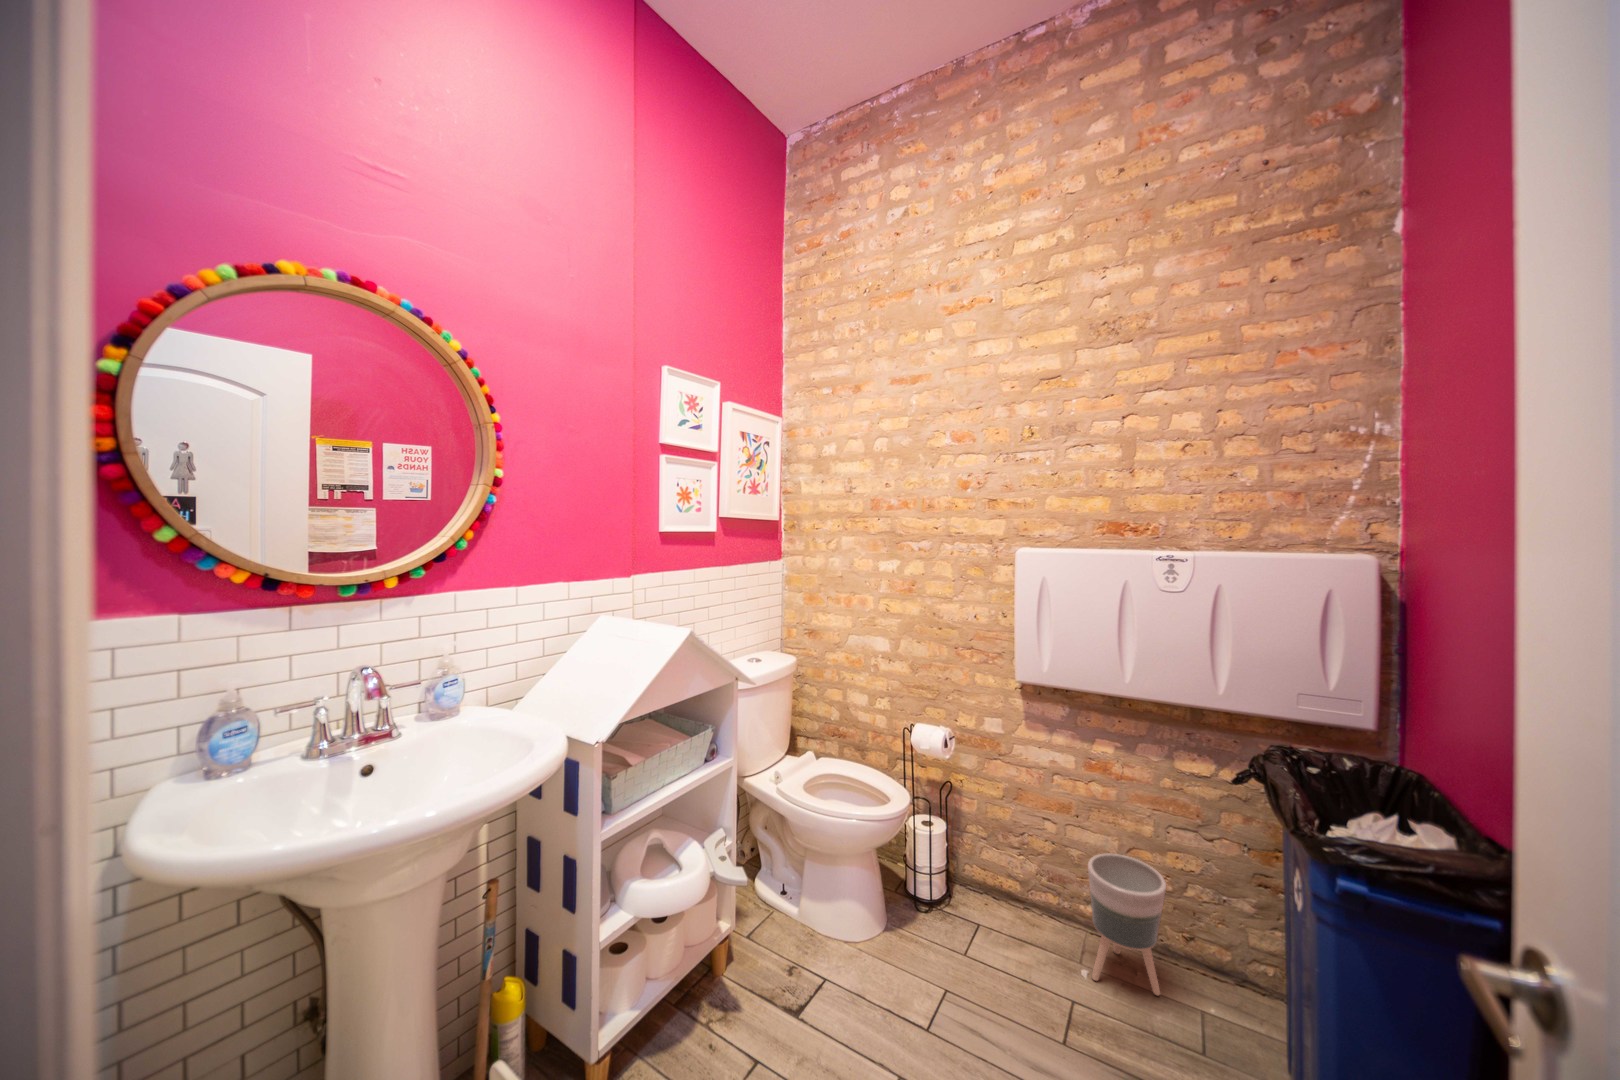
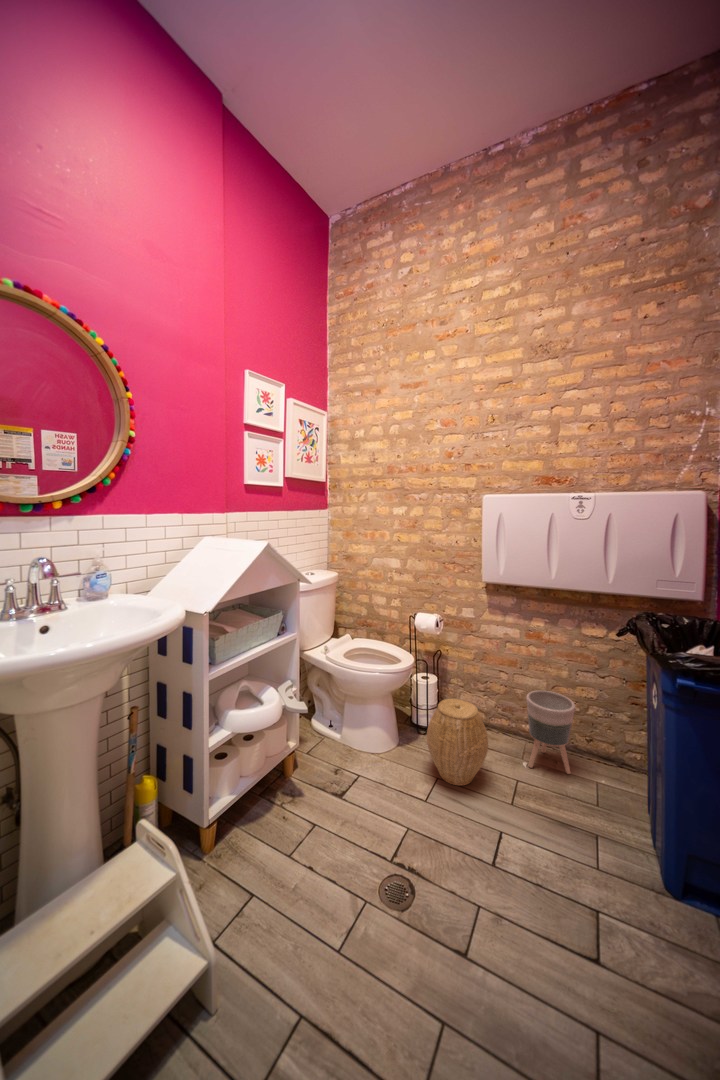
woven basket: none [929,864,1026,1008] -> present [427,699,488,785]

